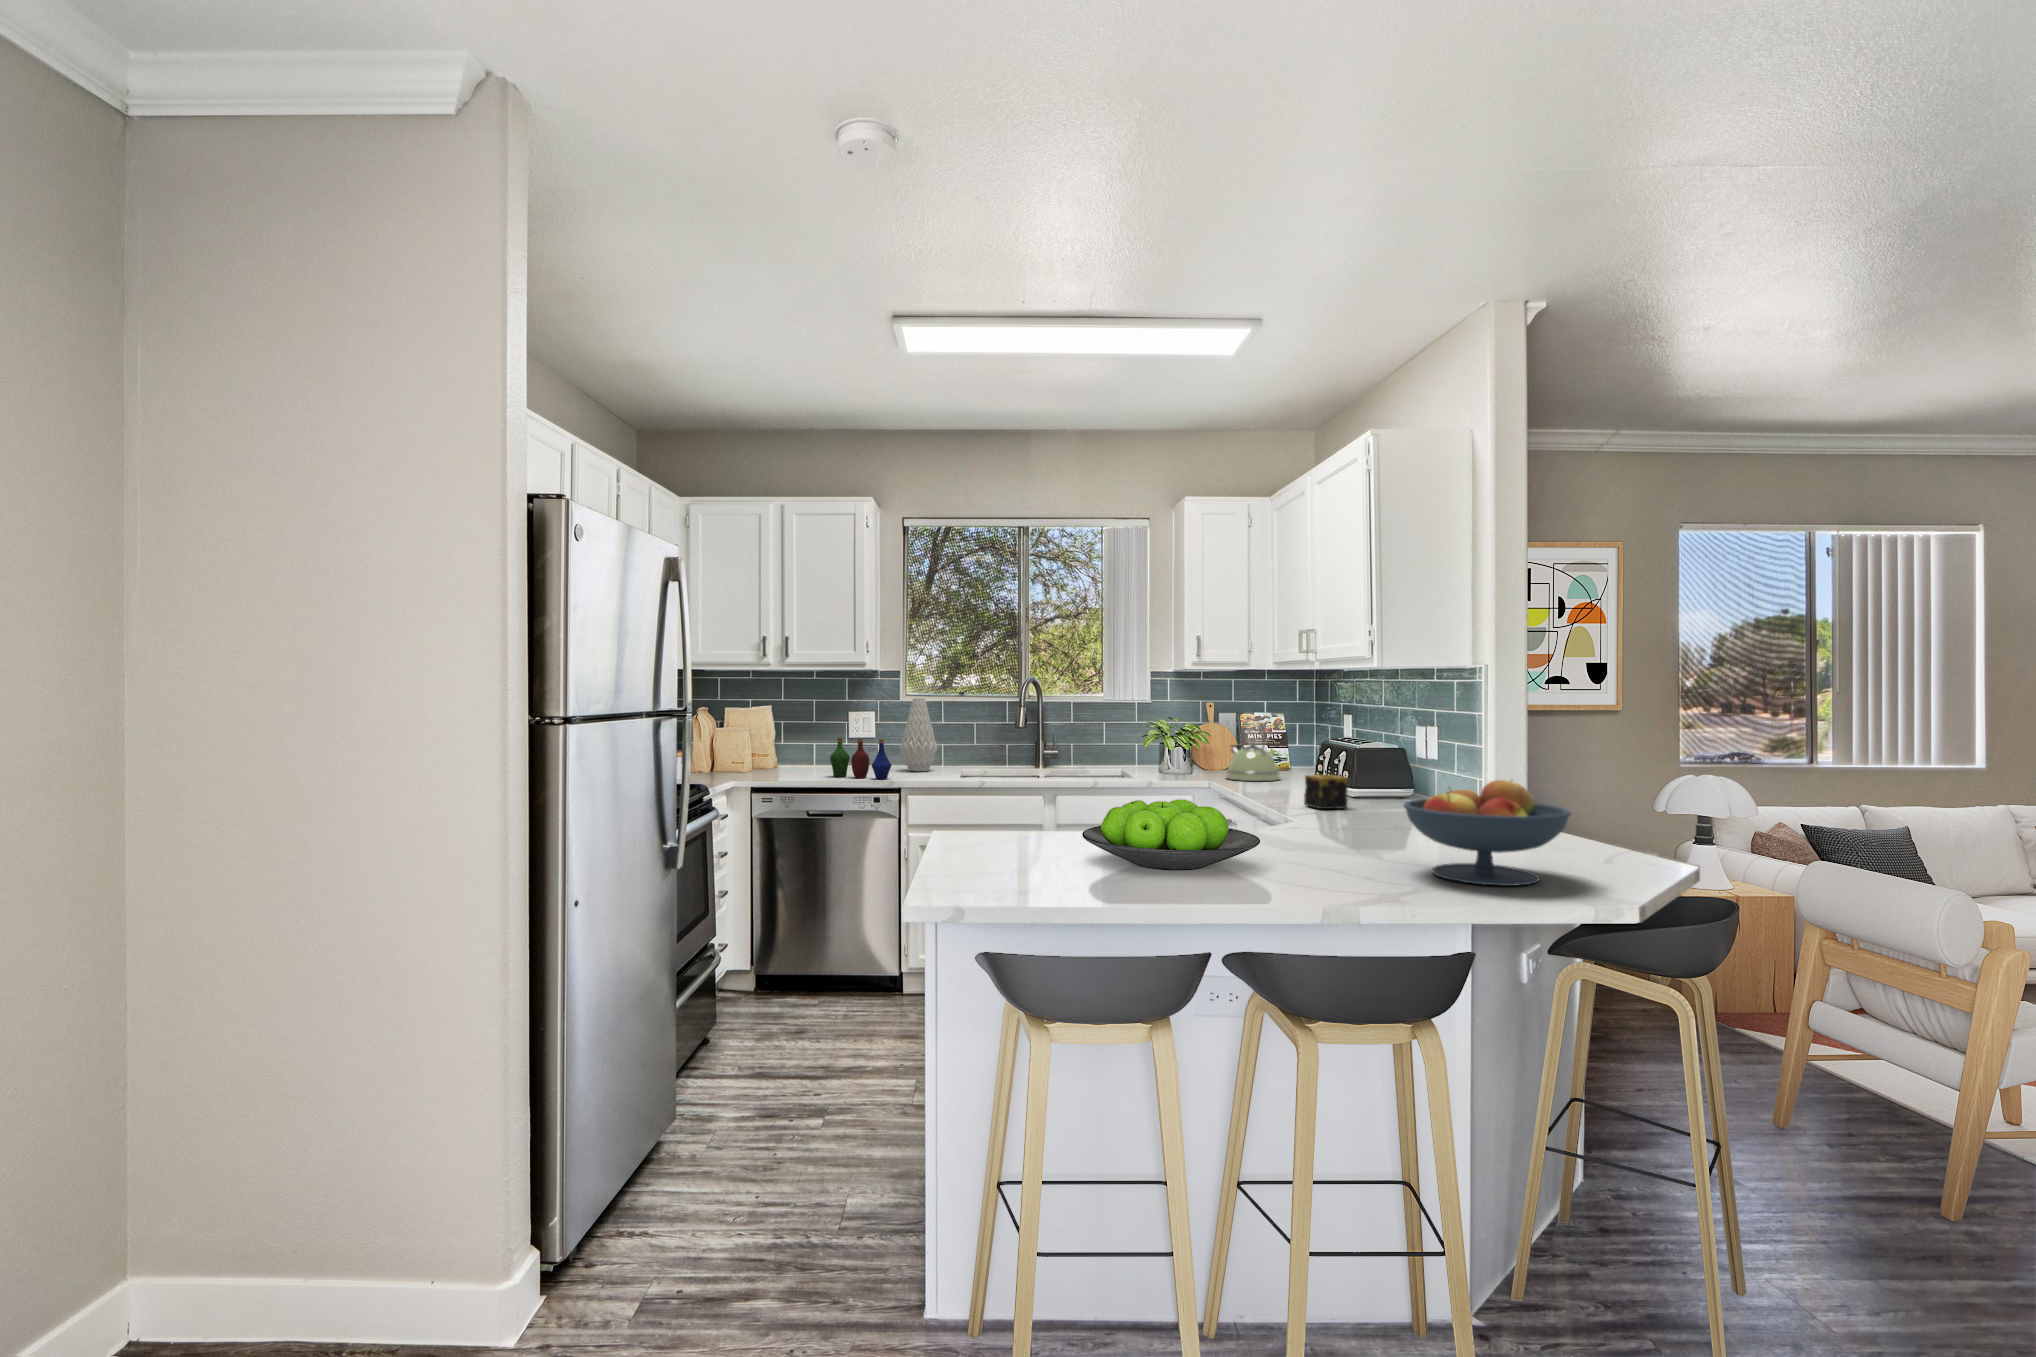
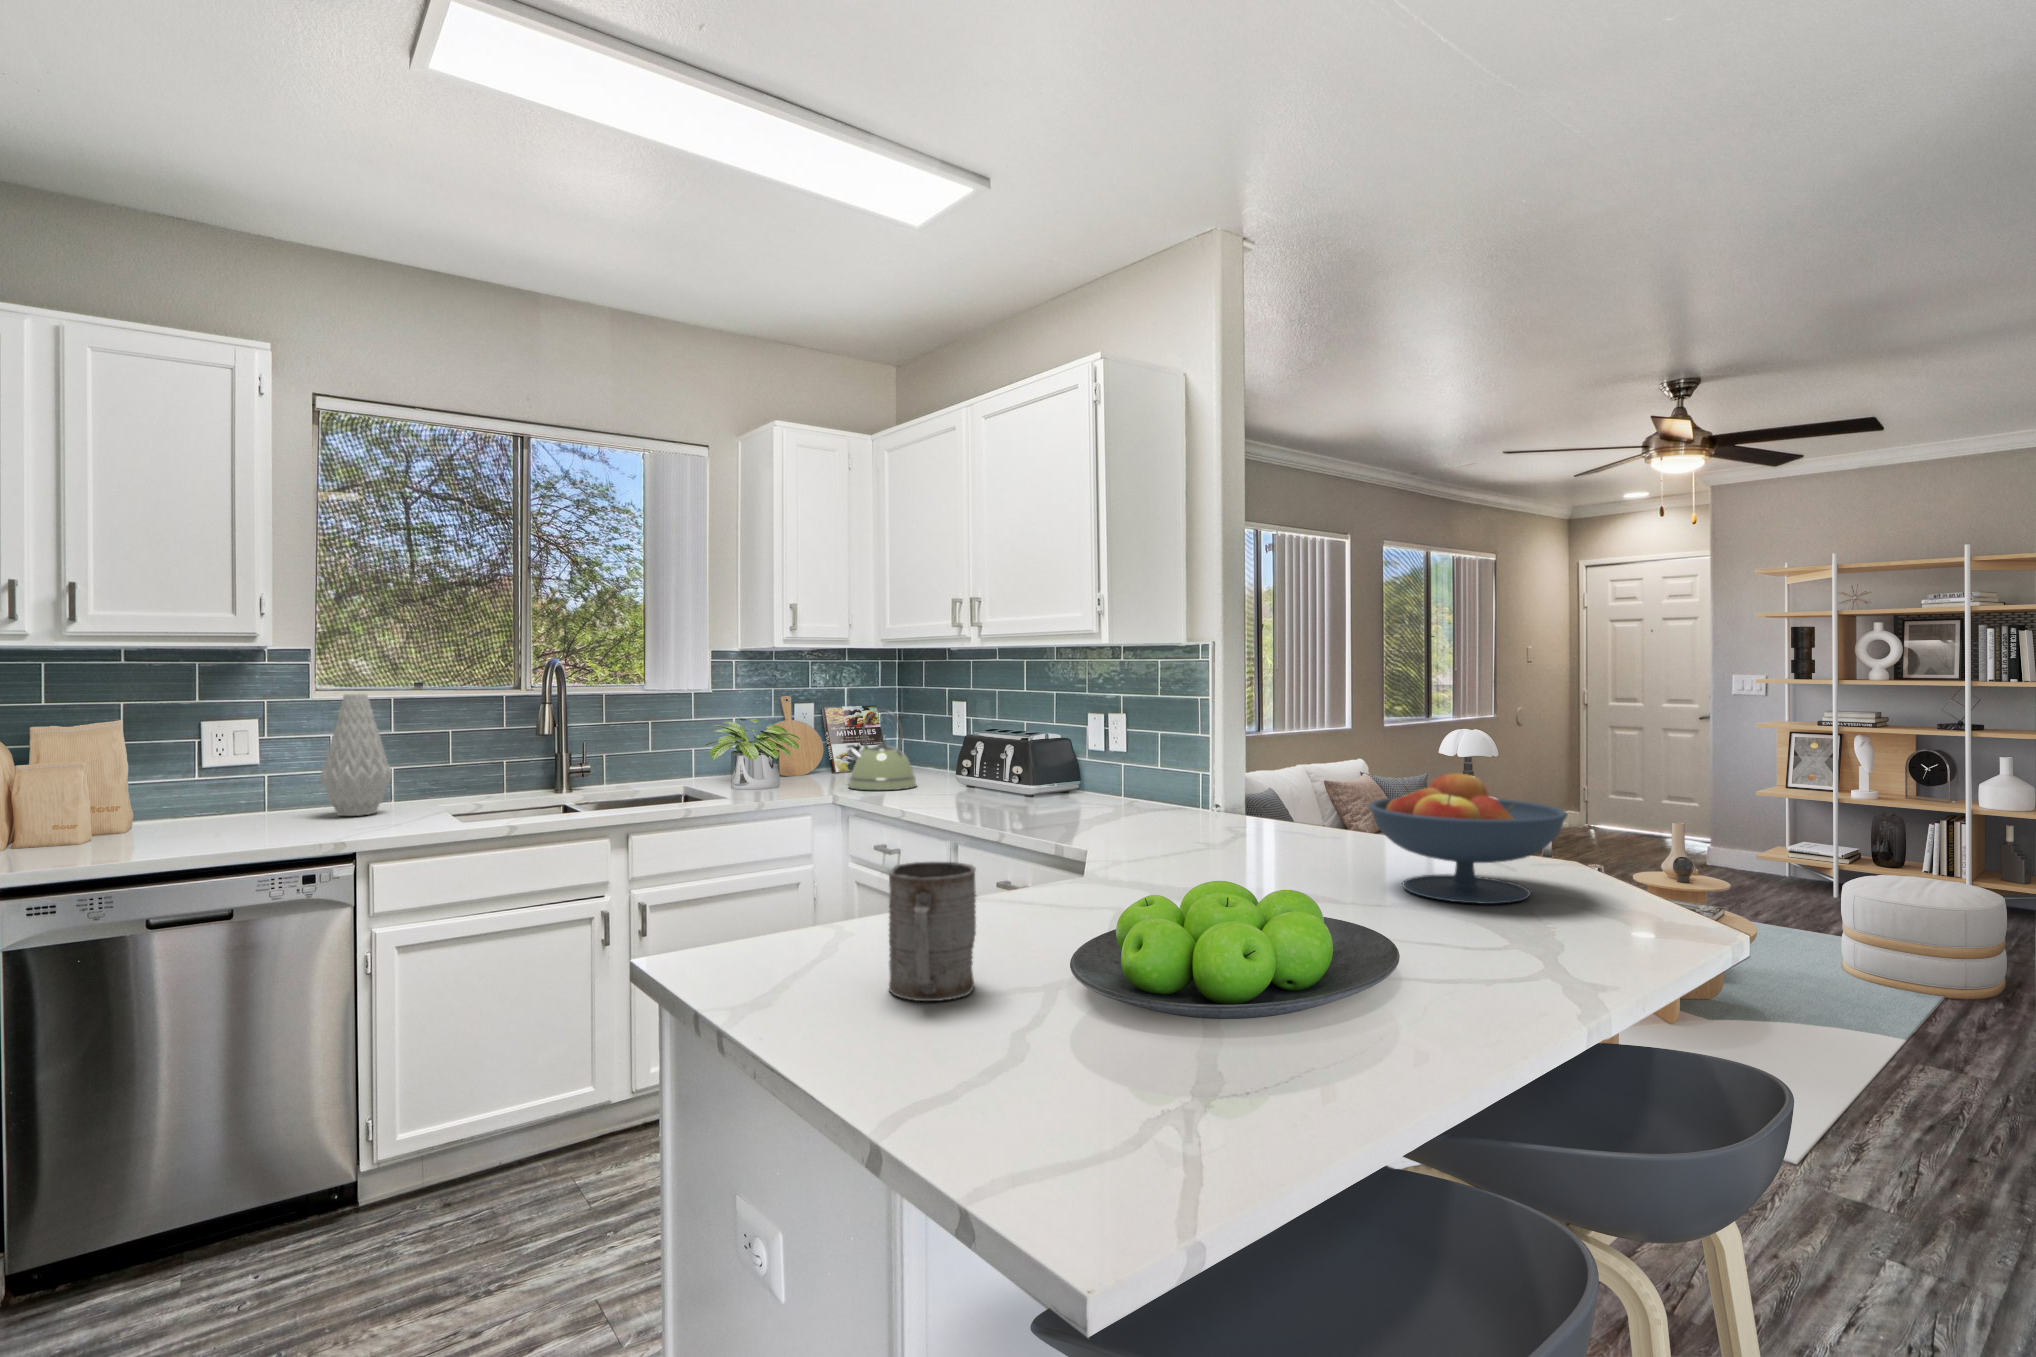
bottle: present [830,738,891,779] -> none [190,767,333,840]
candle: present [1304,775,1348,809] -> none [1038,777,1092,821]
mug: none [971,797,1026,871] -> present [889,862,976,1001]

